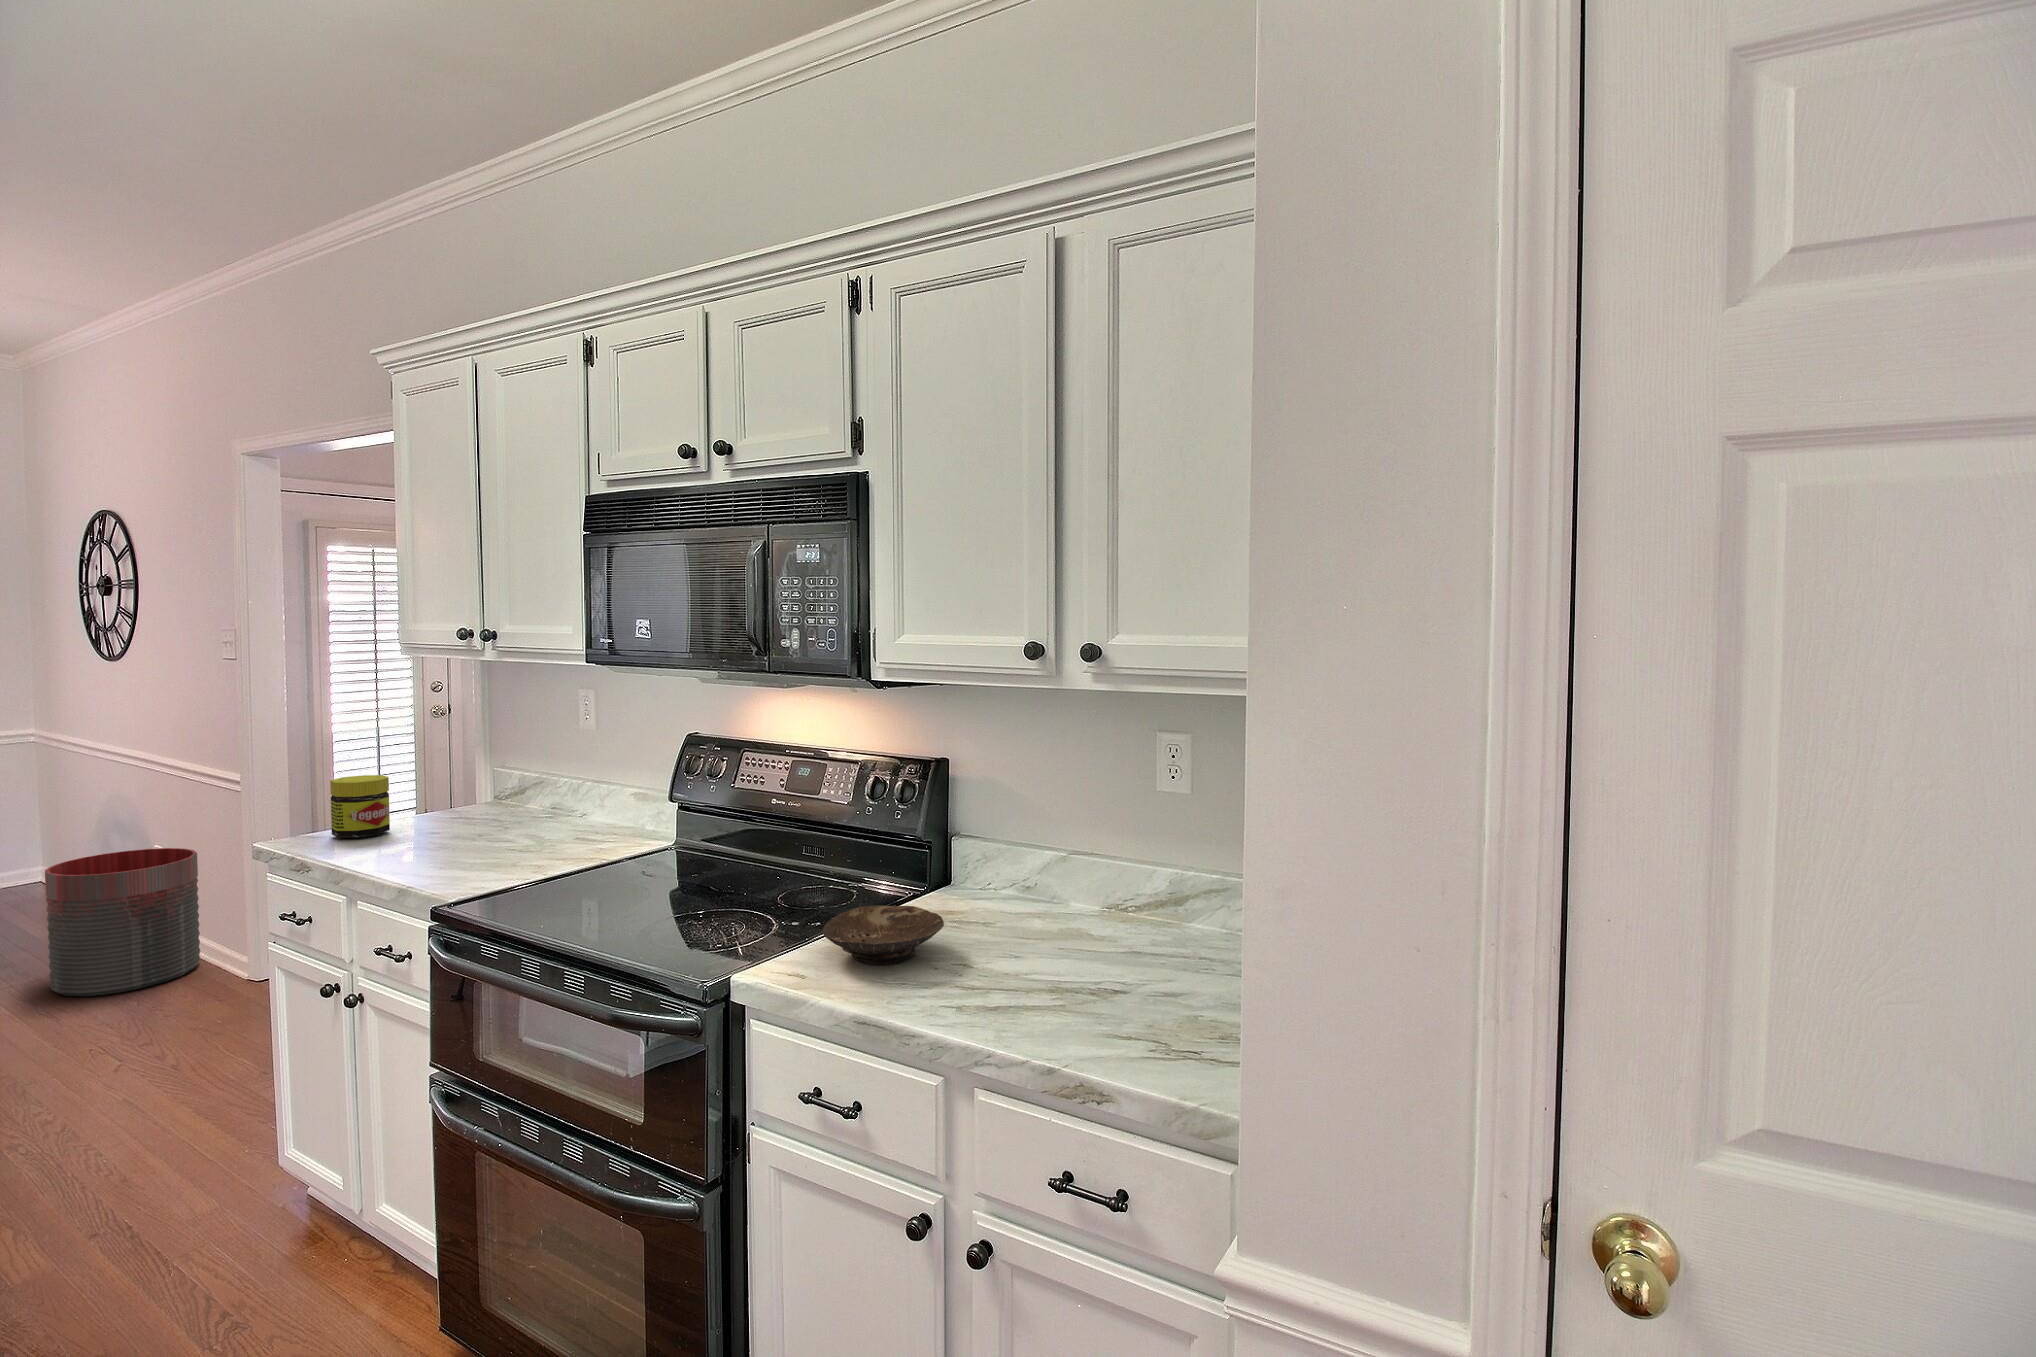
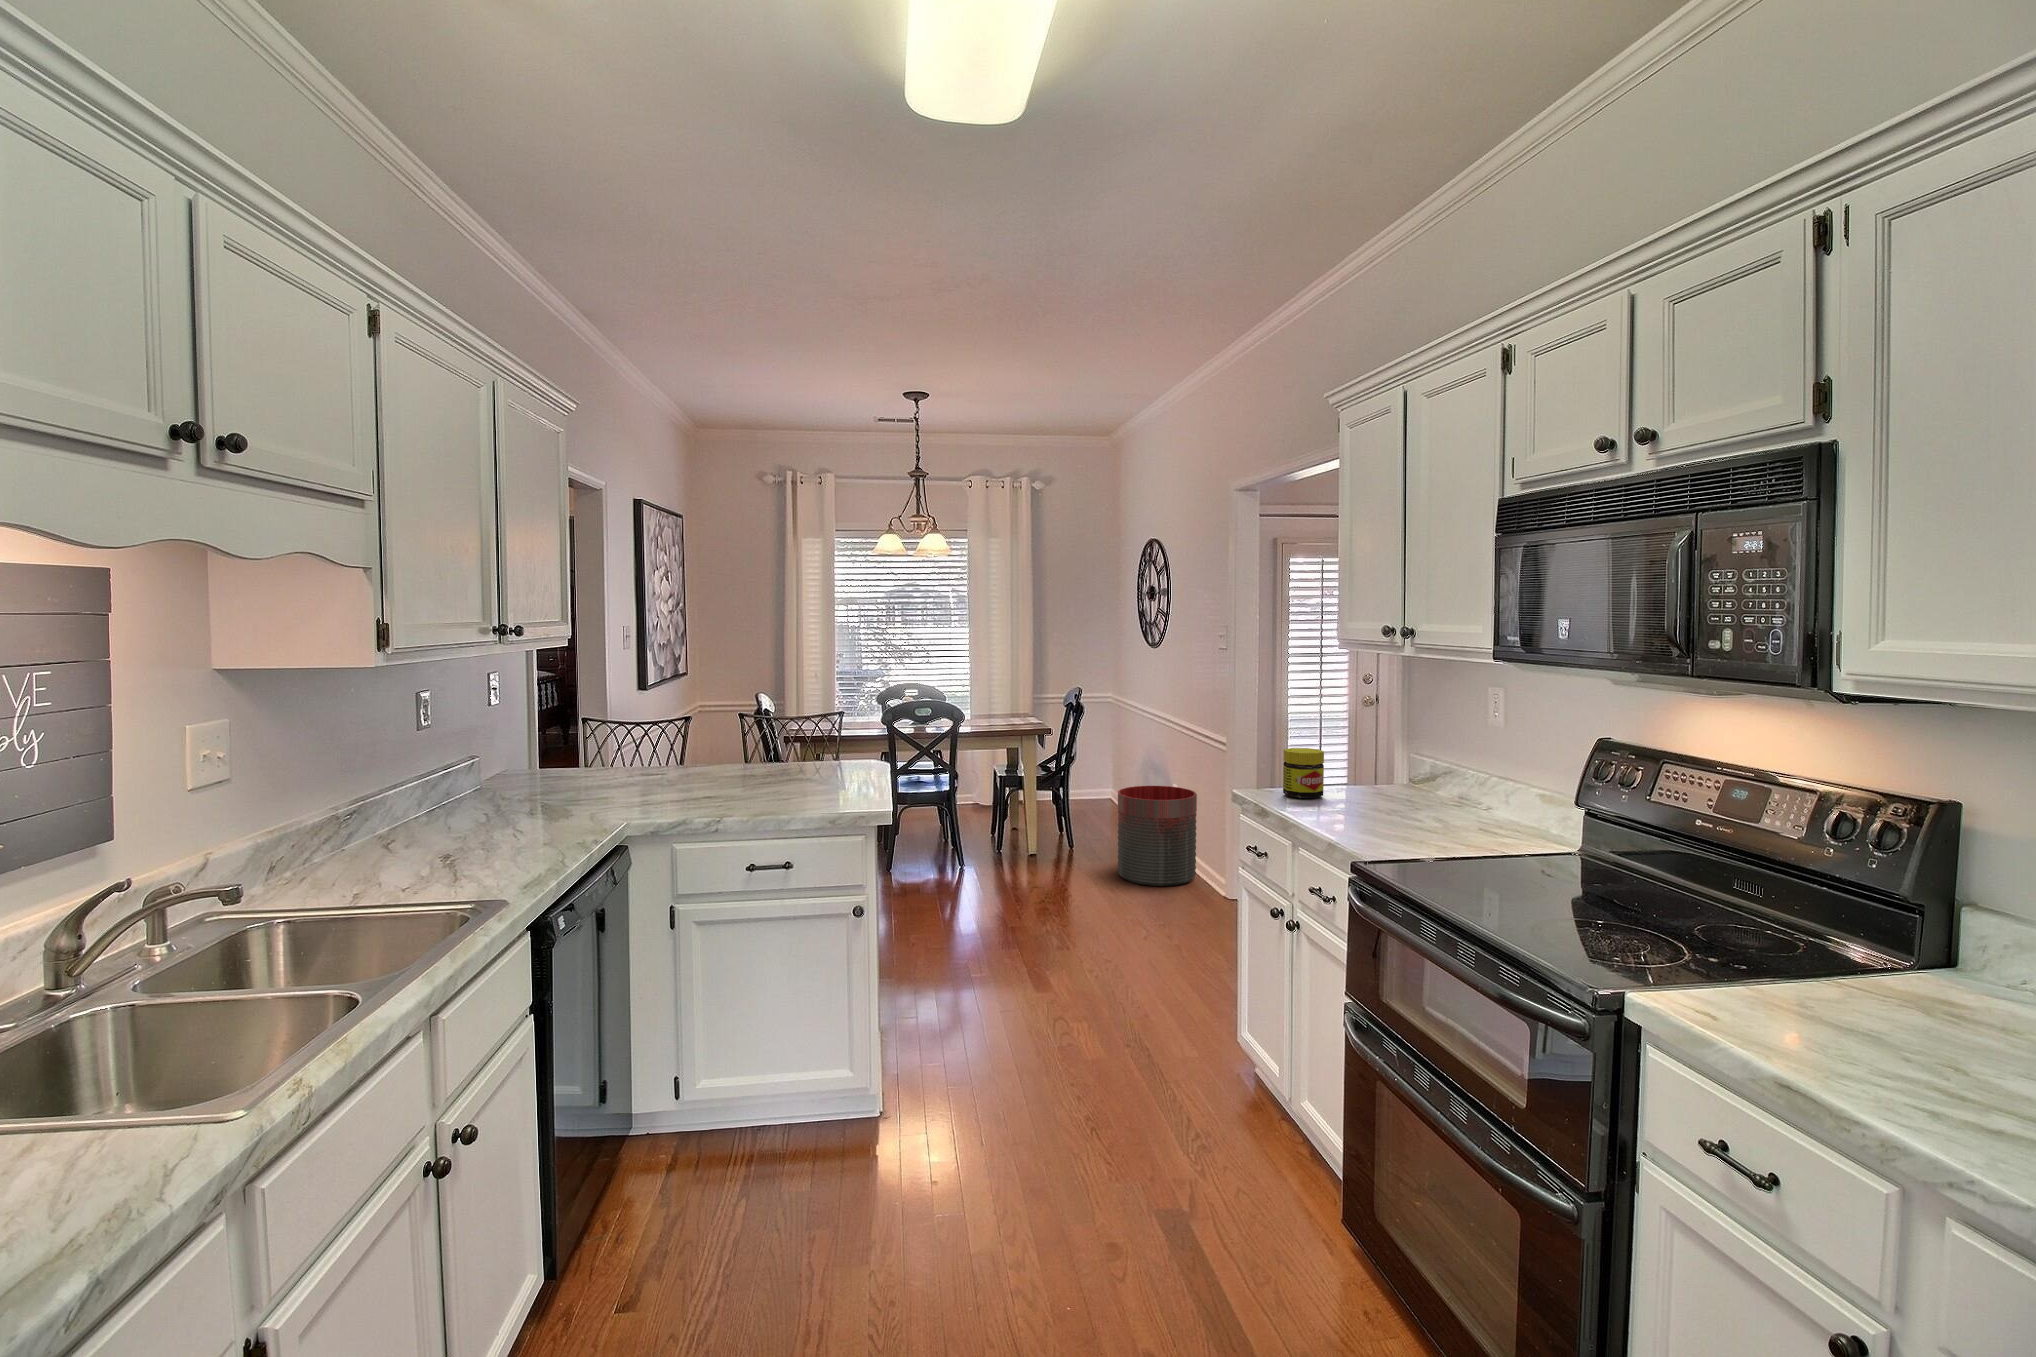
bowl: present [823,906,944,965] -> none [1743,960,1932,1038]

